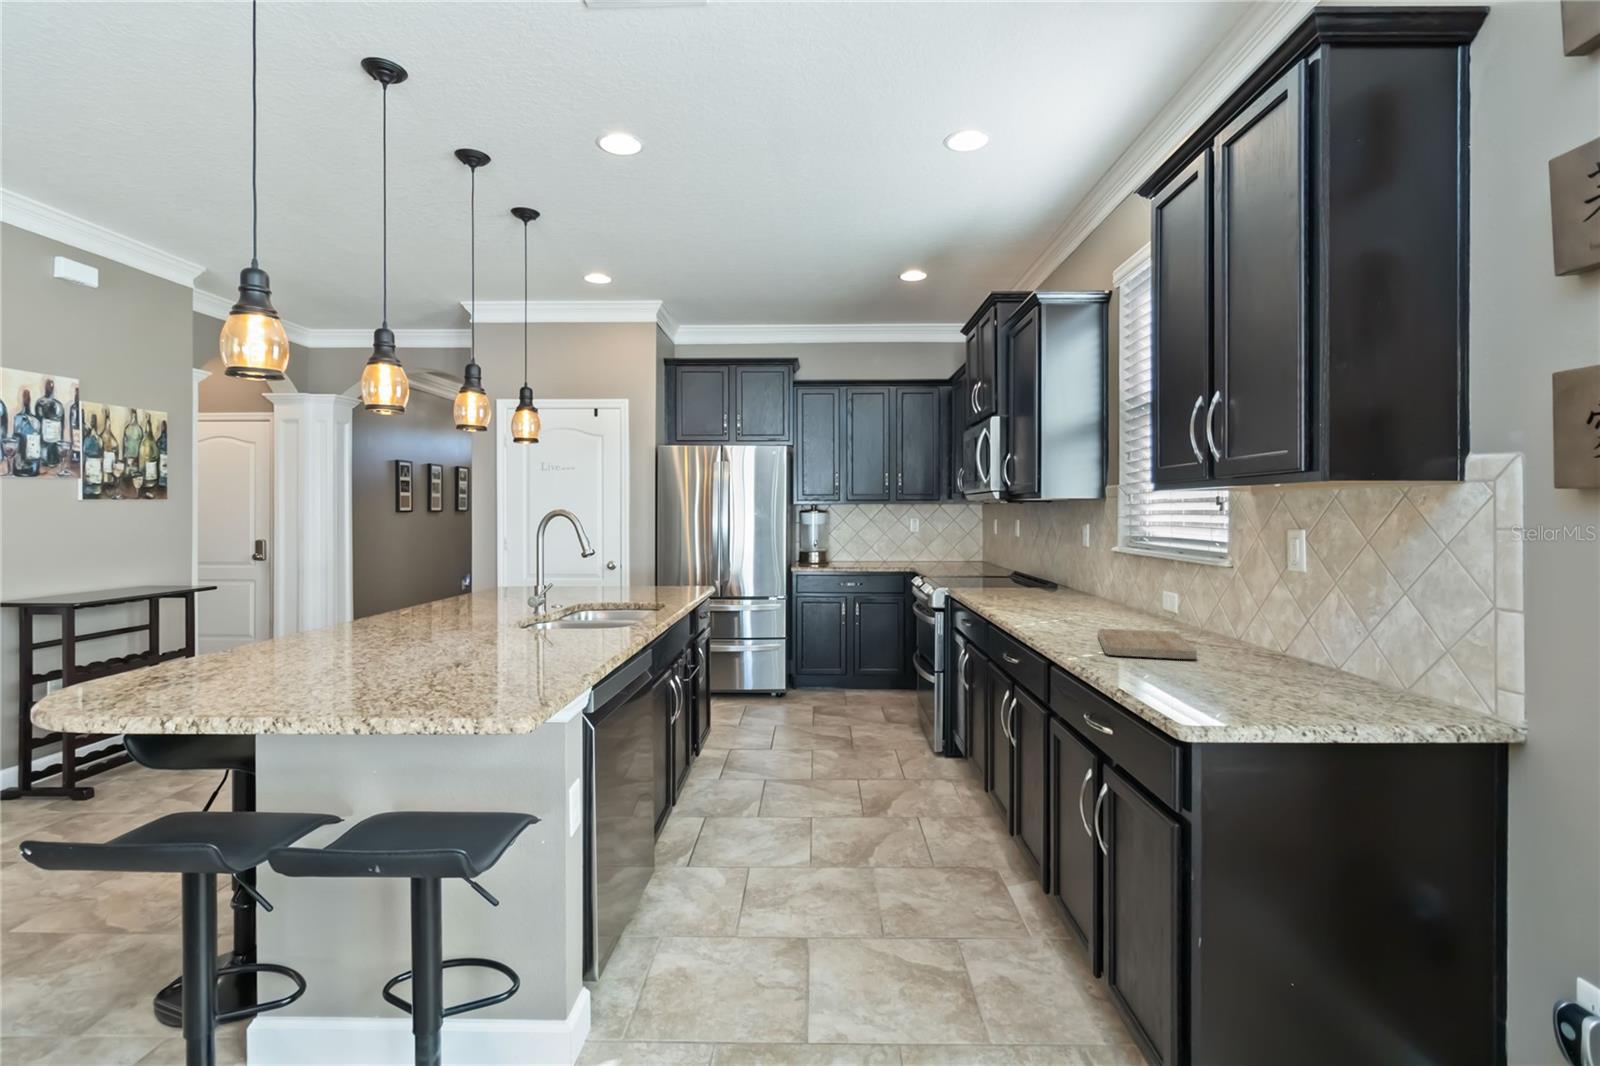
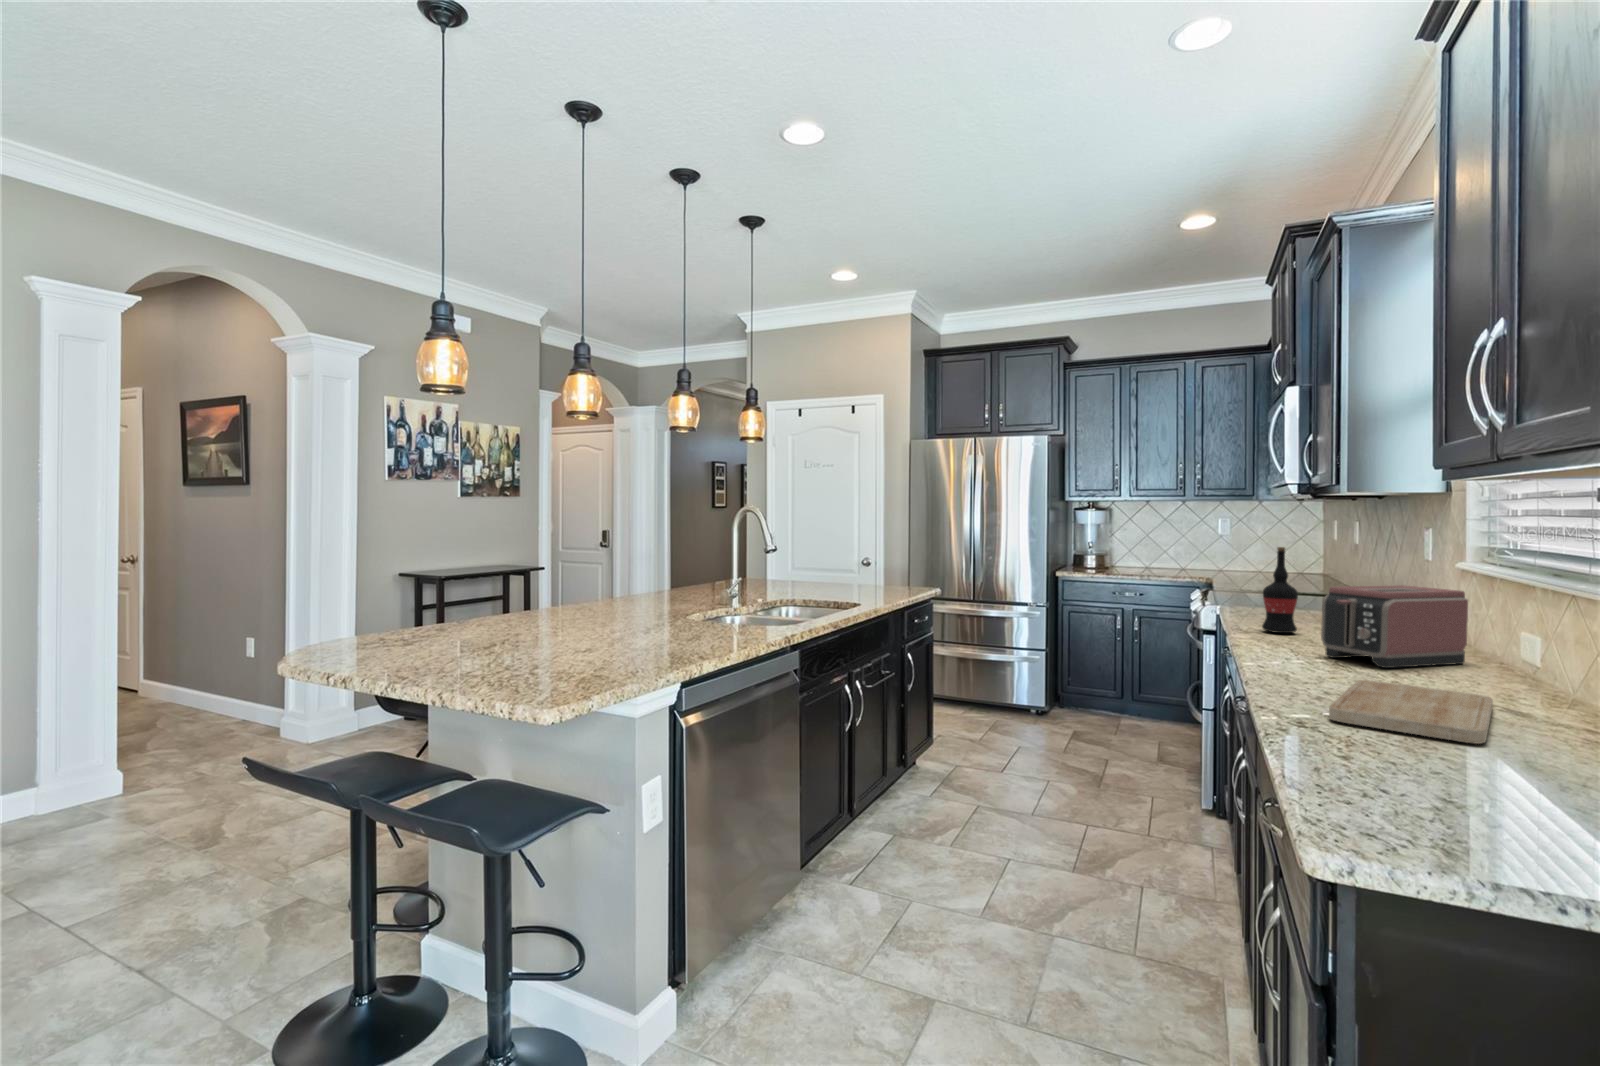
wine bottle: none [995,538,1019,604] -> present [1262,547,1298,633]
toaster: none [1052,563,1135,621] -> present [1321,585,1468,668]

